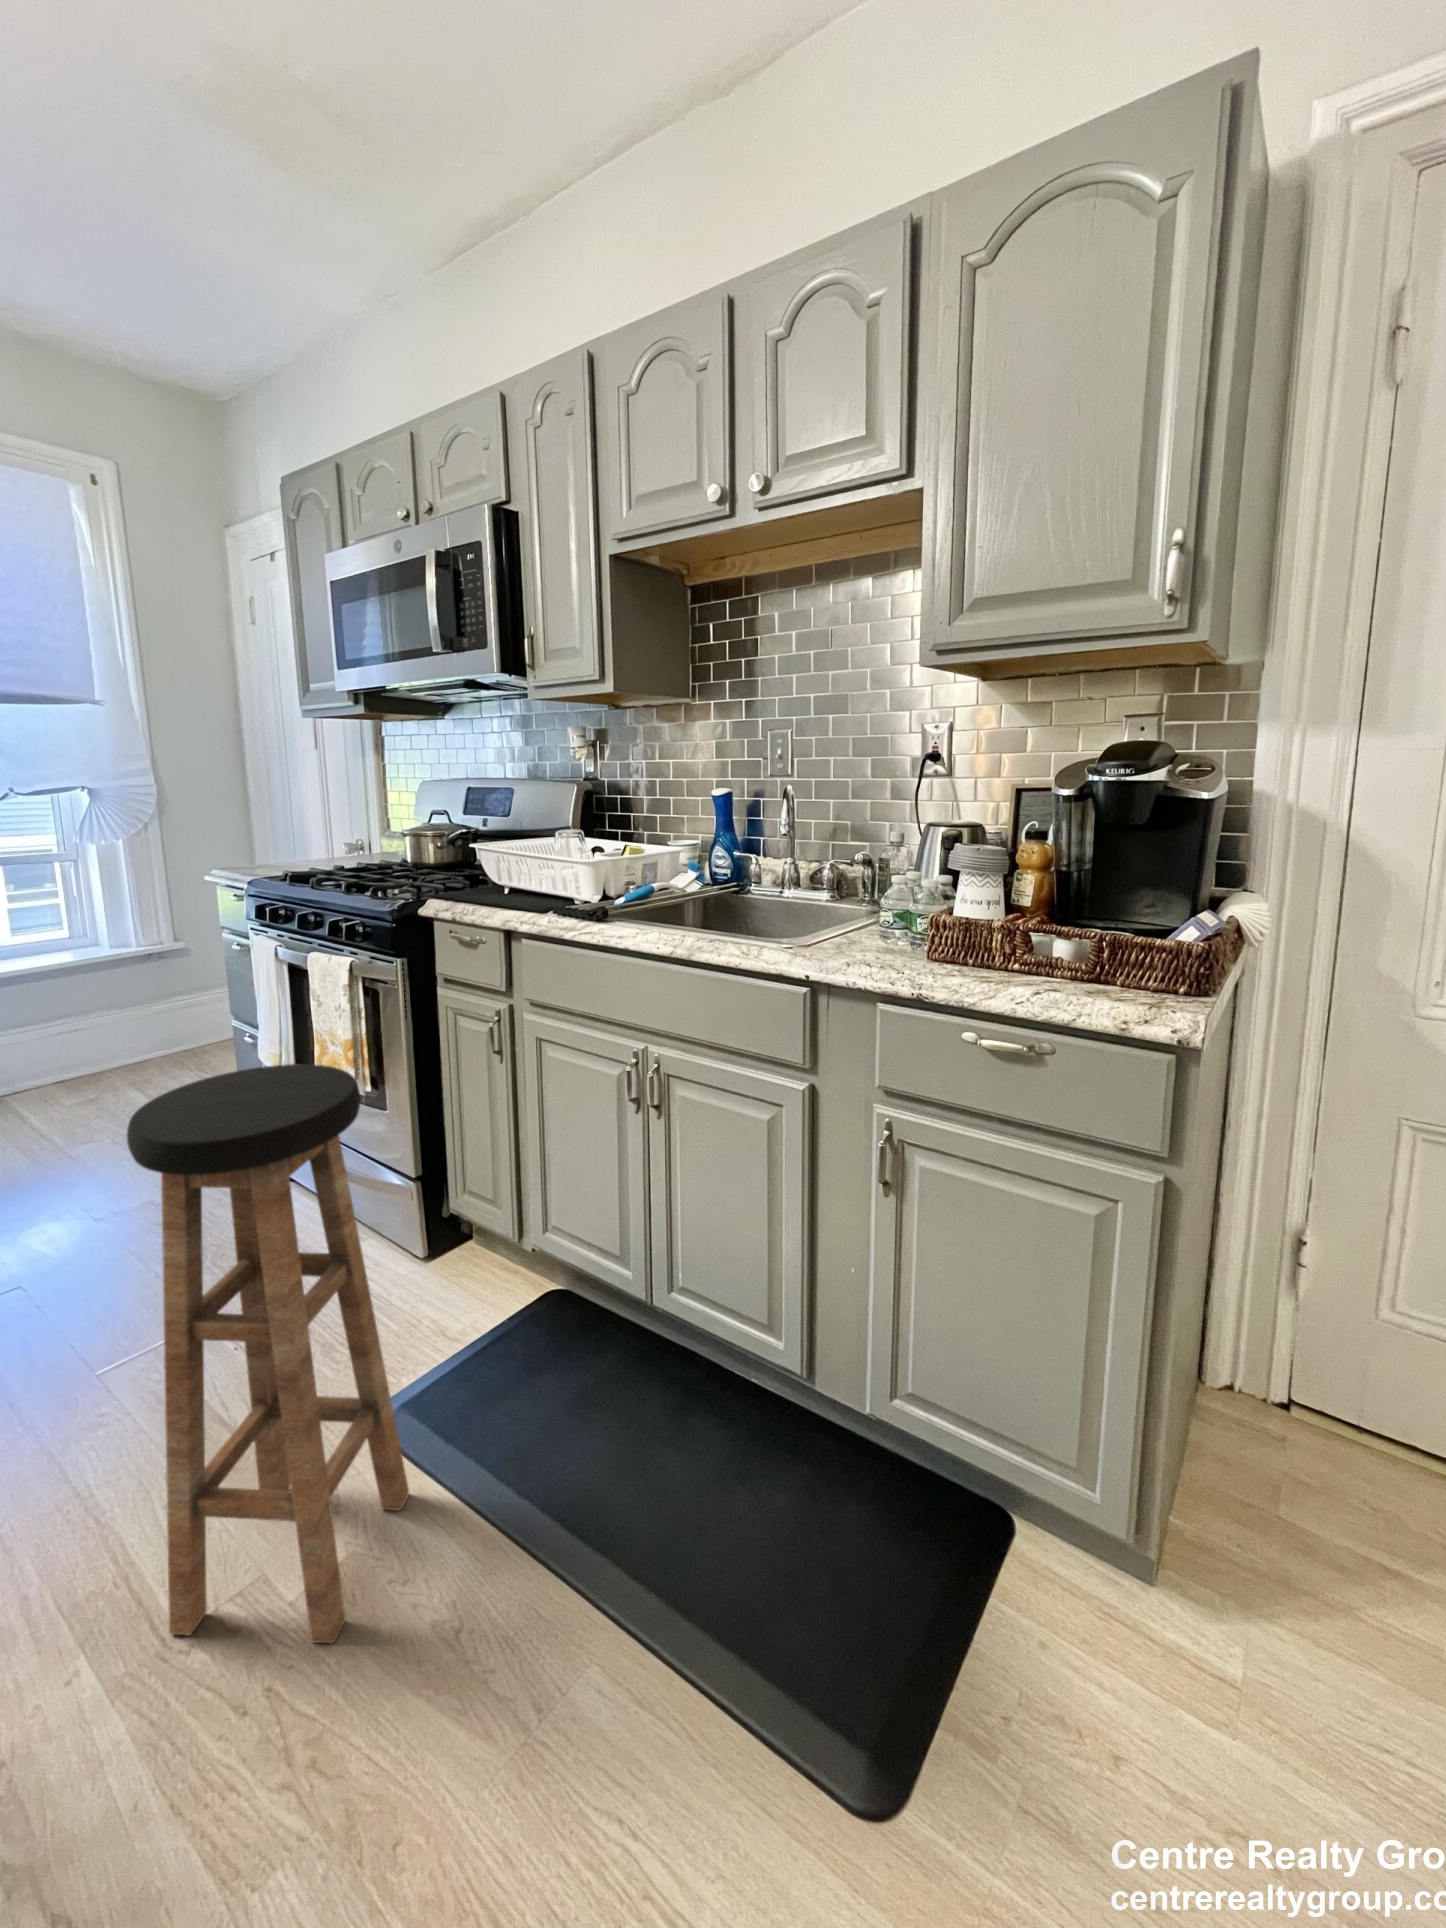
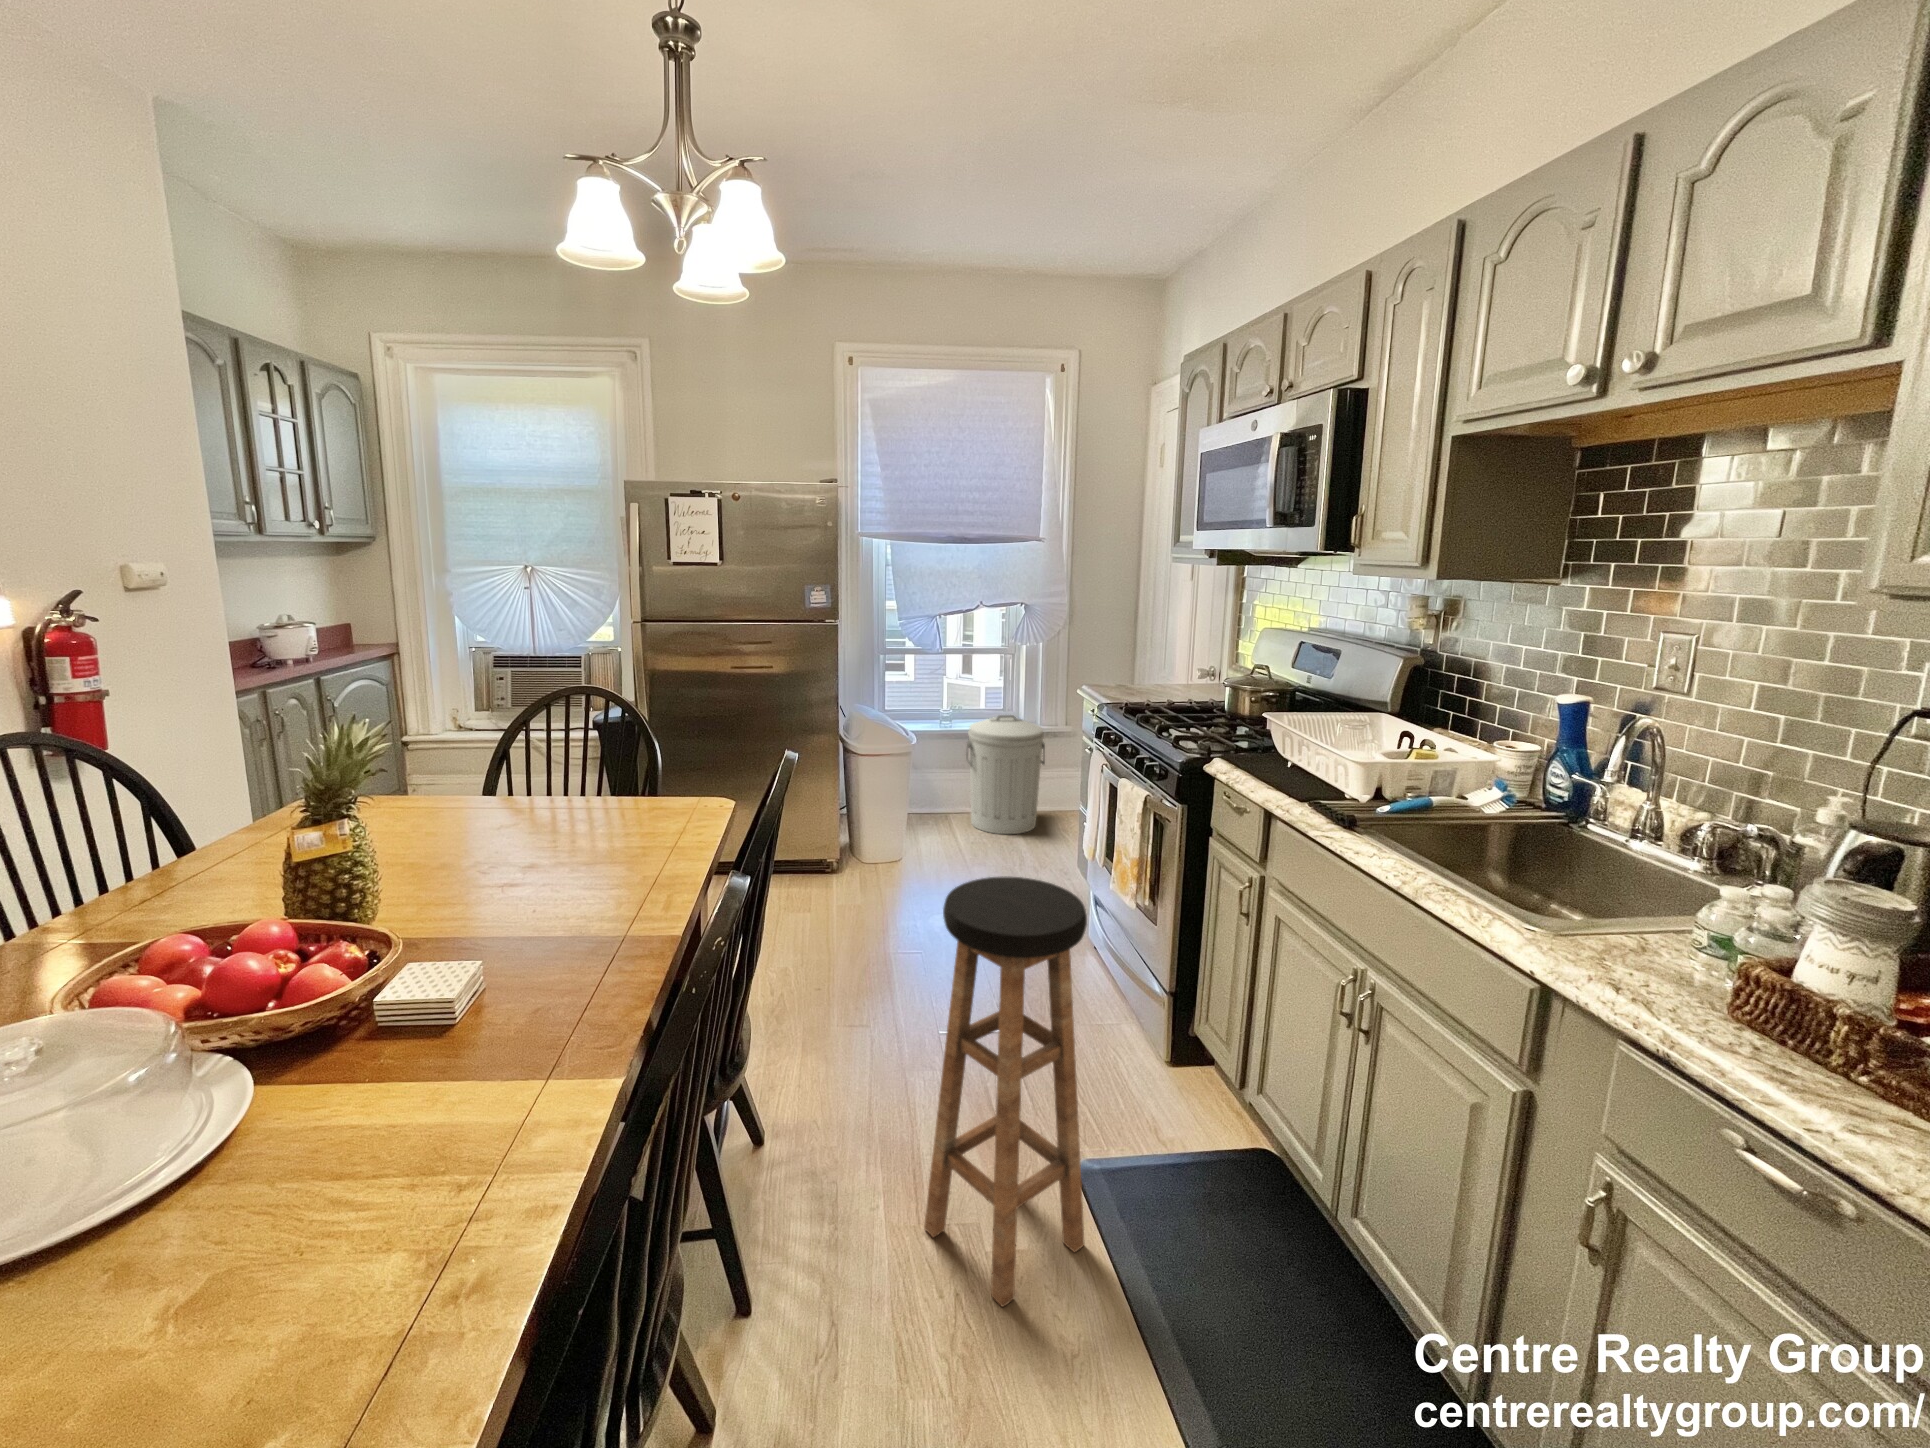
trash can: none [24,940,158,1101] -> present [966,715,1045,834]

